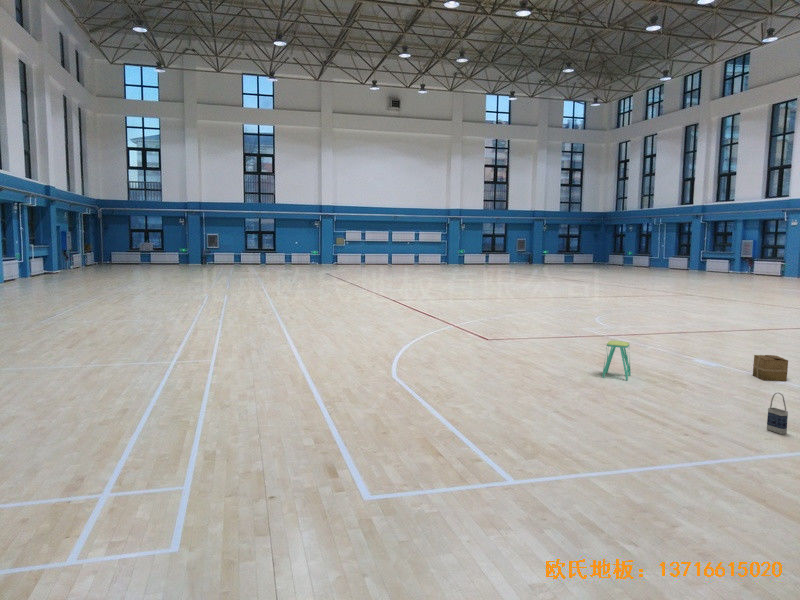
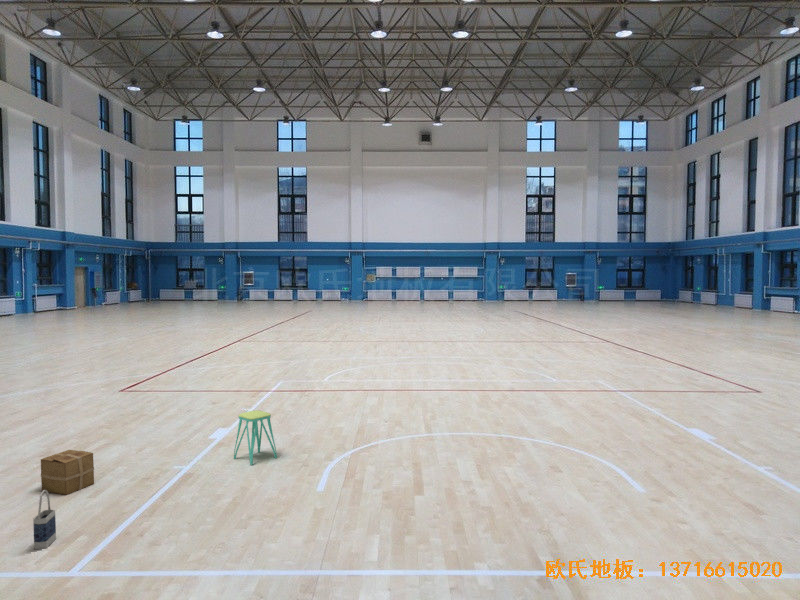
stool: present [602,341,631,380] -> present [234,410,277,465]
cardboard box: present [753,355,788,381] -> present [41,450,94,495]

